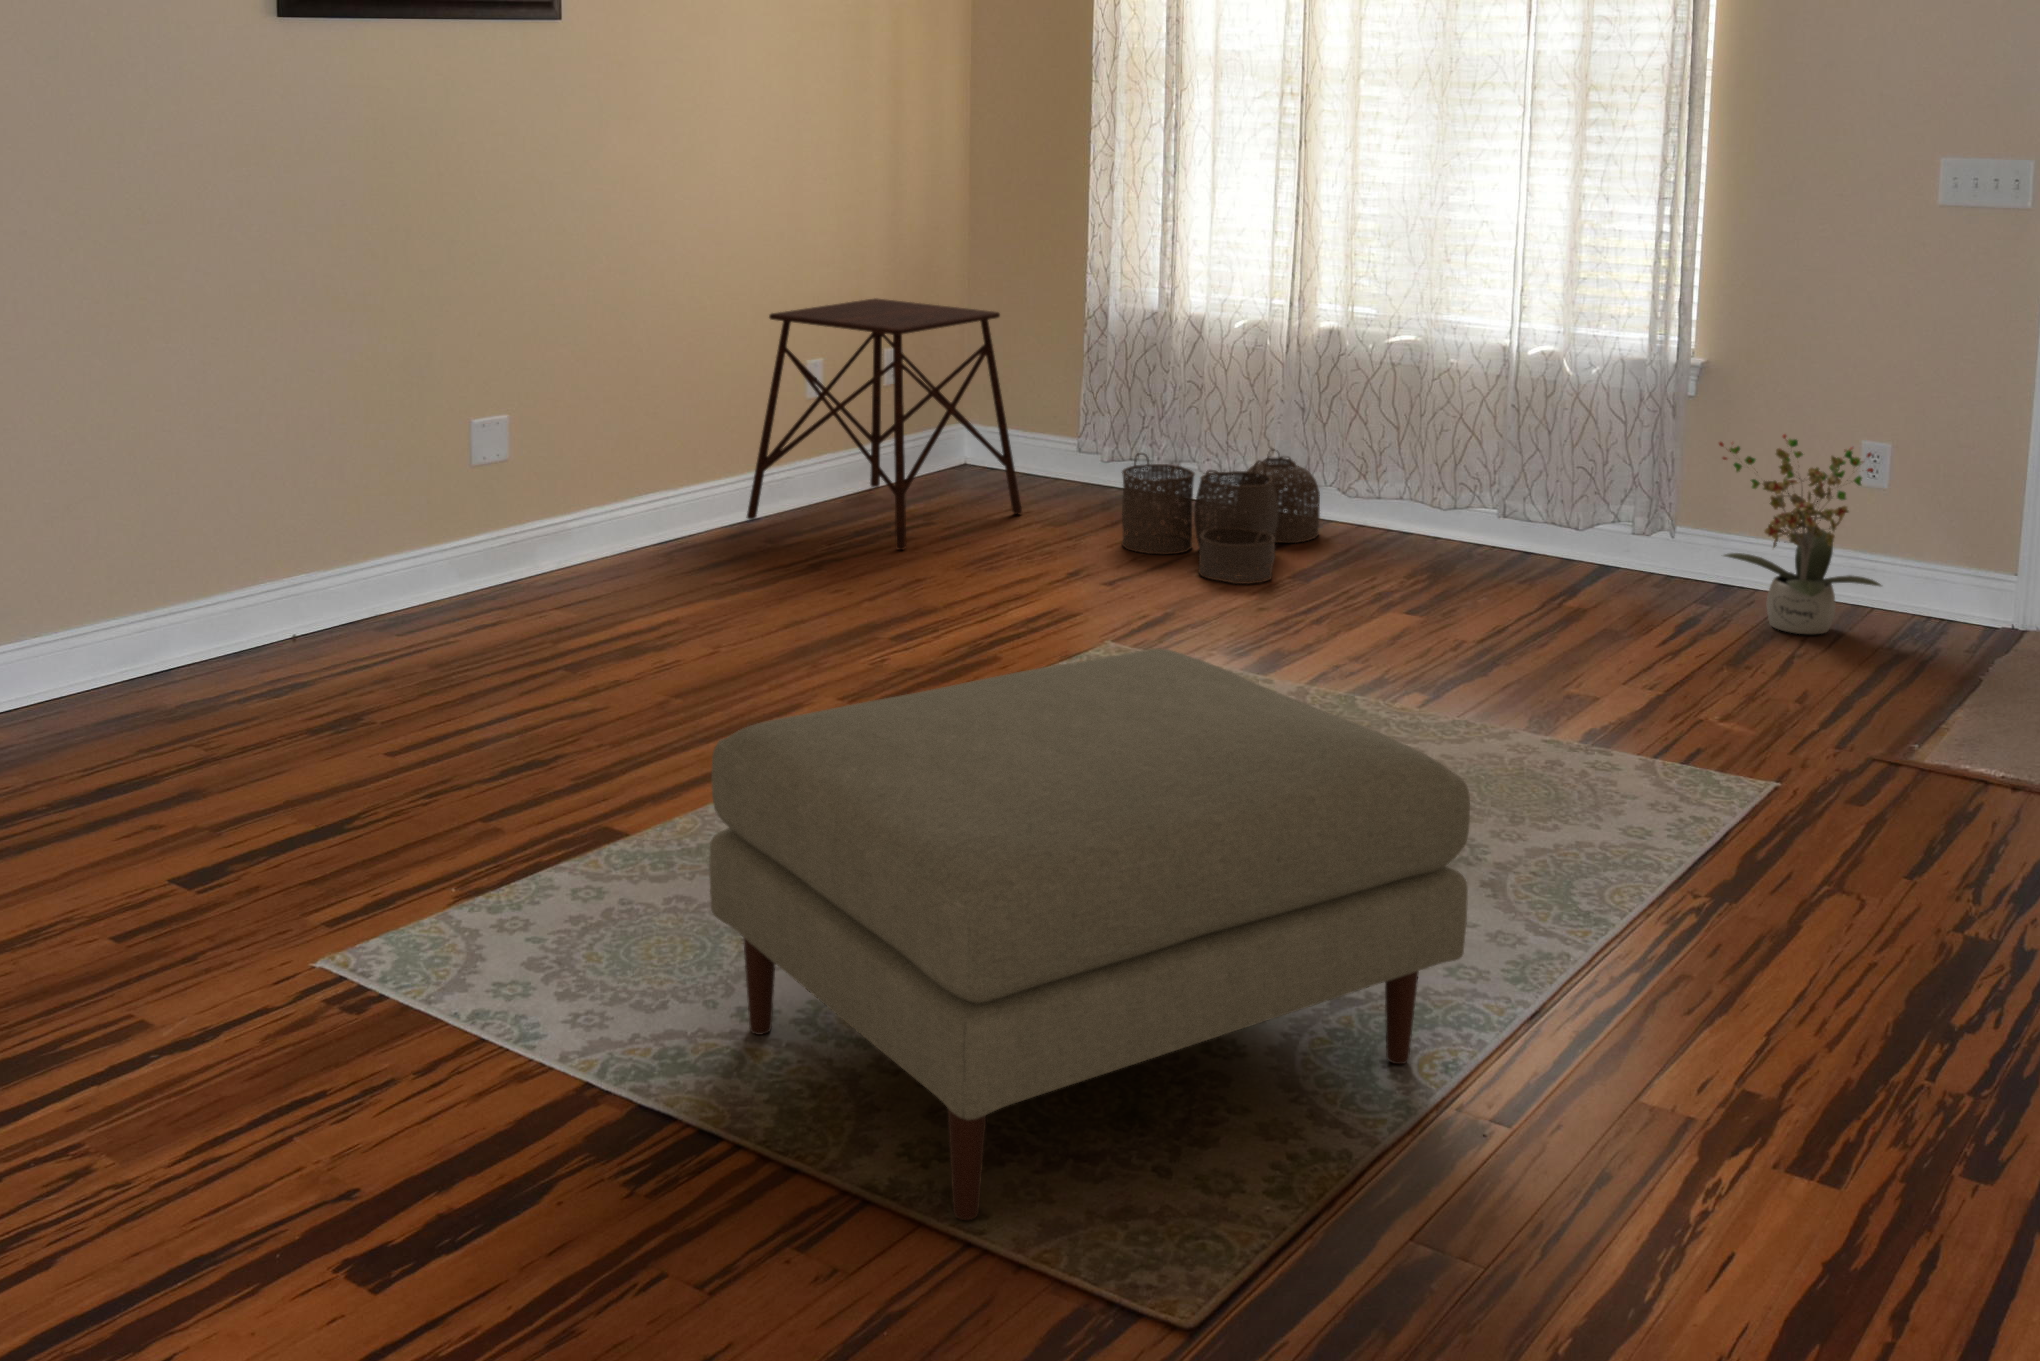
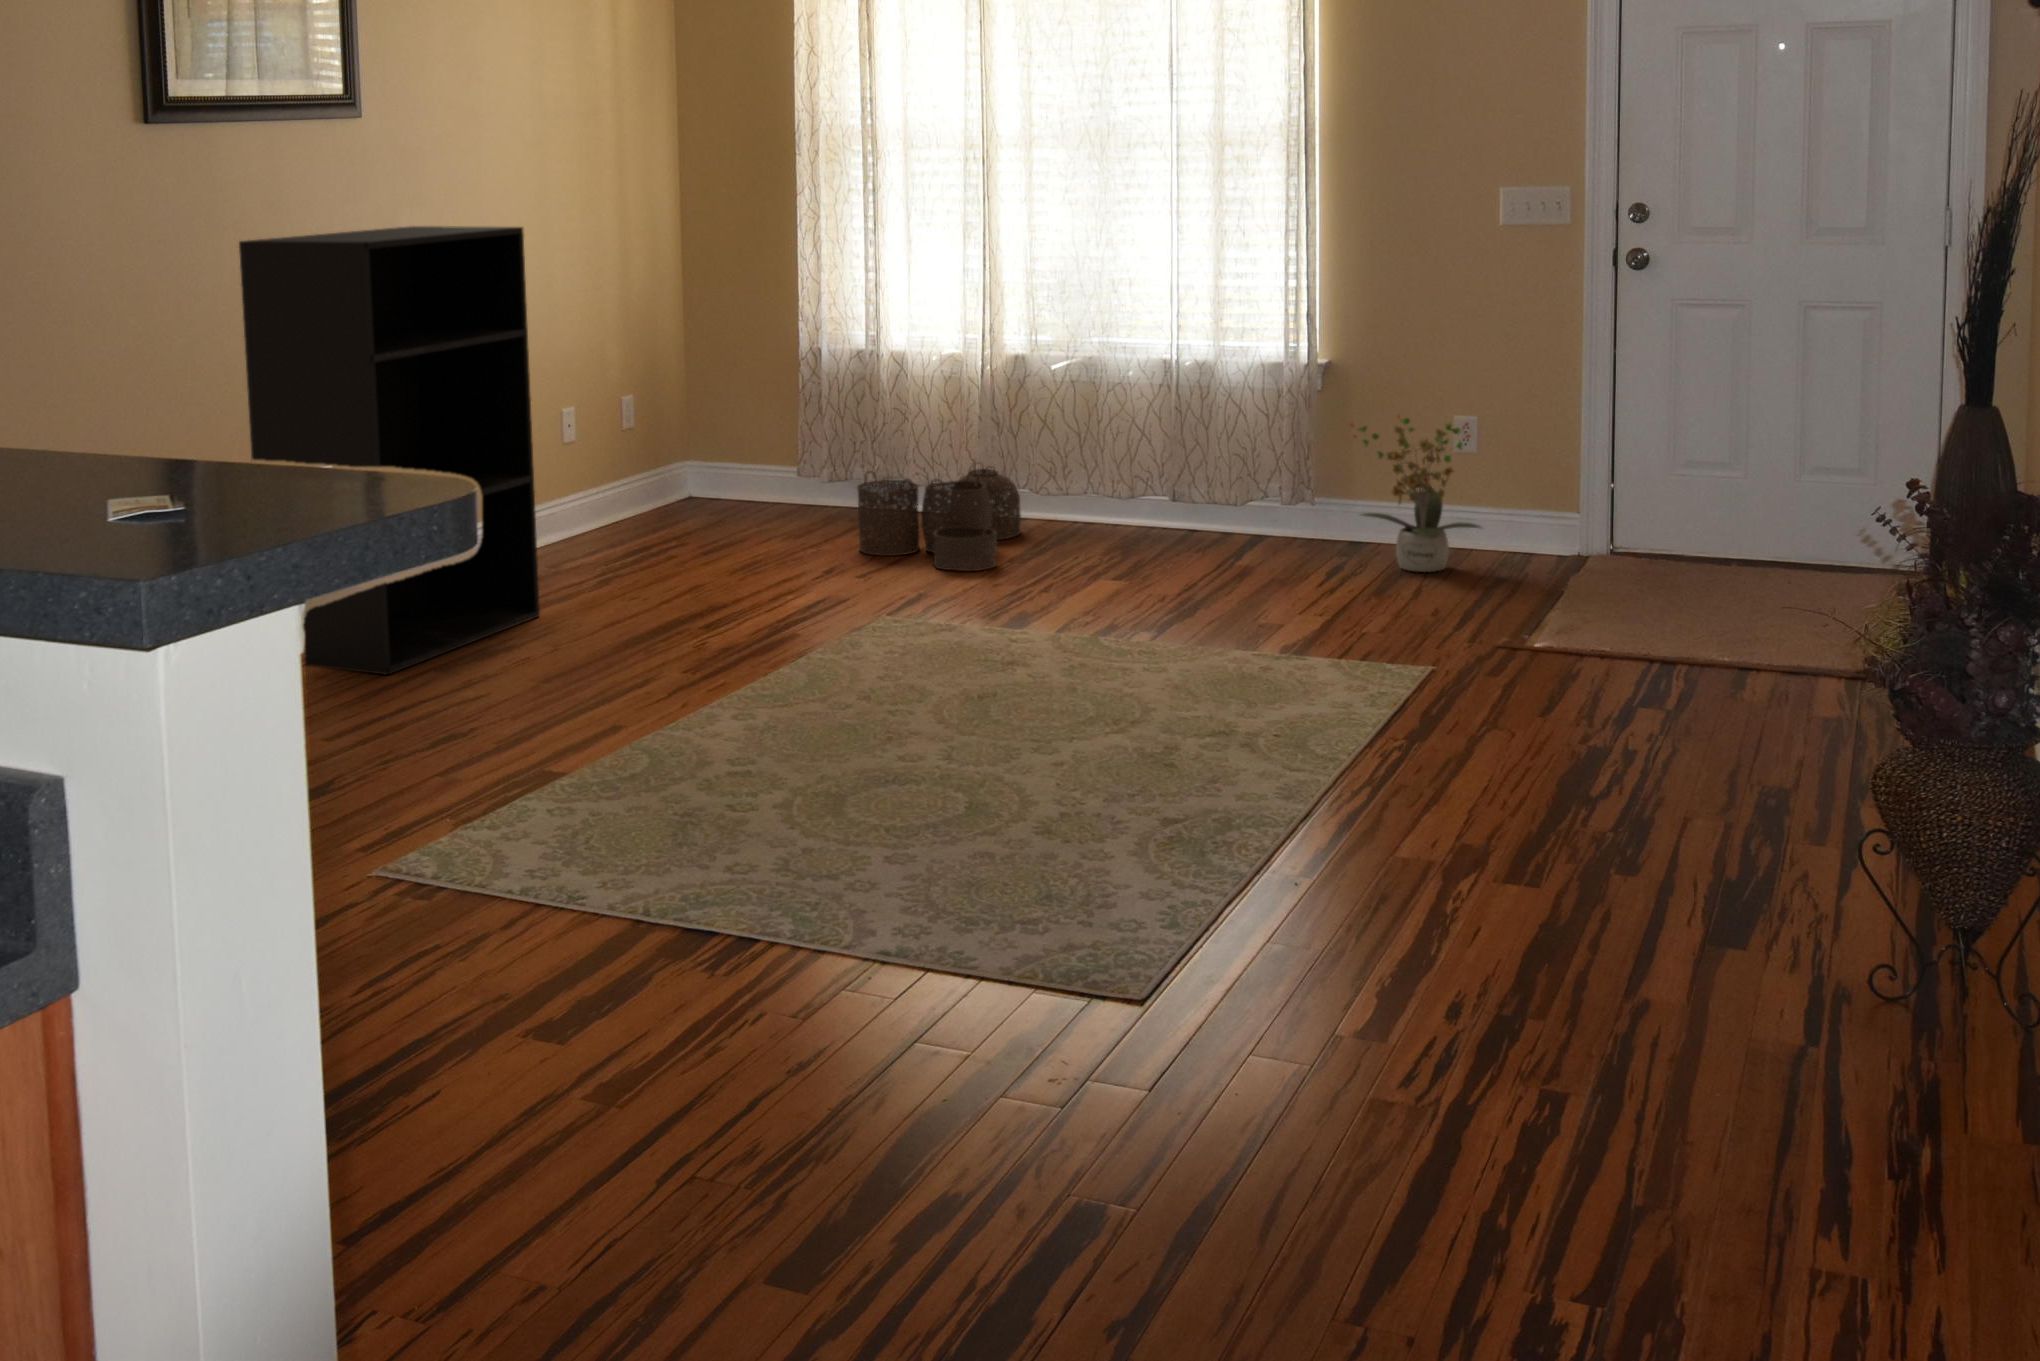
bookshelf: none [378,147,723,666] -> present [239,226,540,675]
side table: present [746,298,1022,550] -> none [520,355,762,568]
ottoman: present [709,649,1470,1220] -> none [703,577,1265,960]

